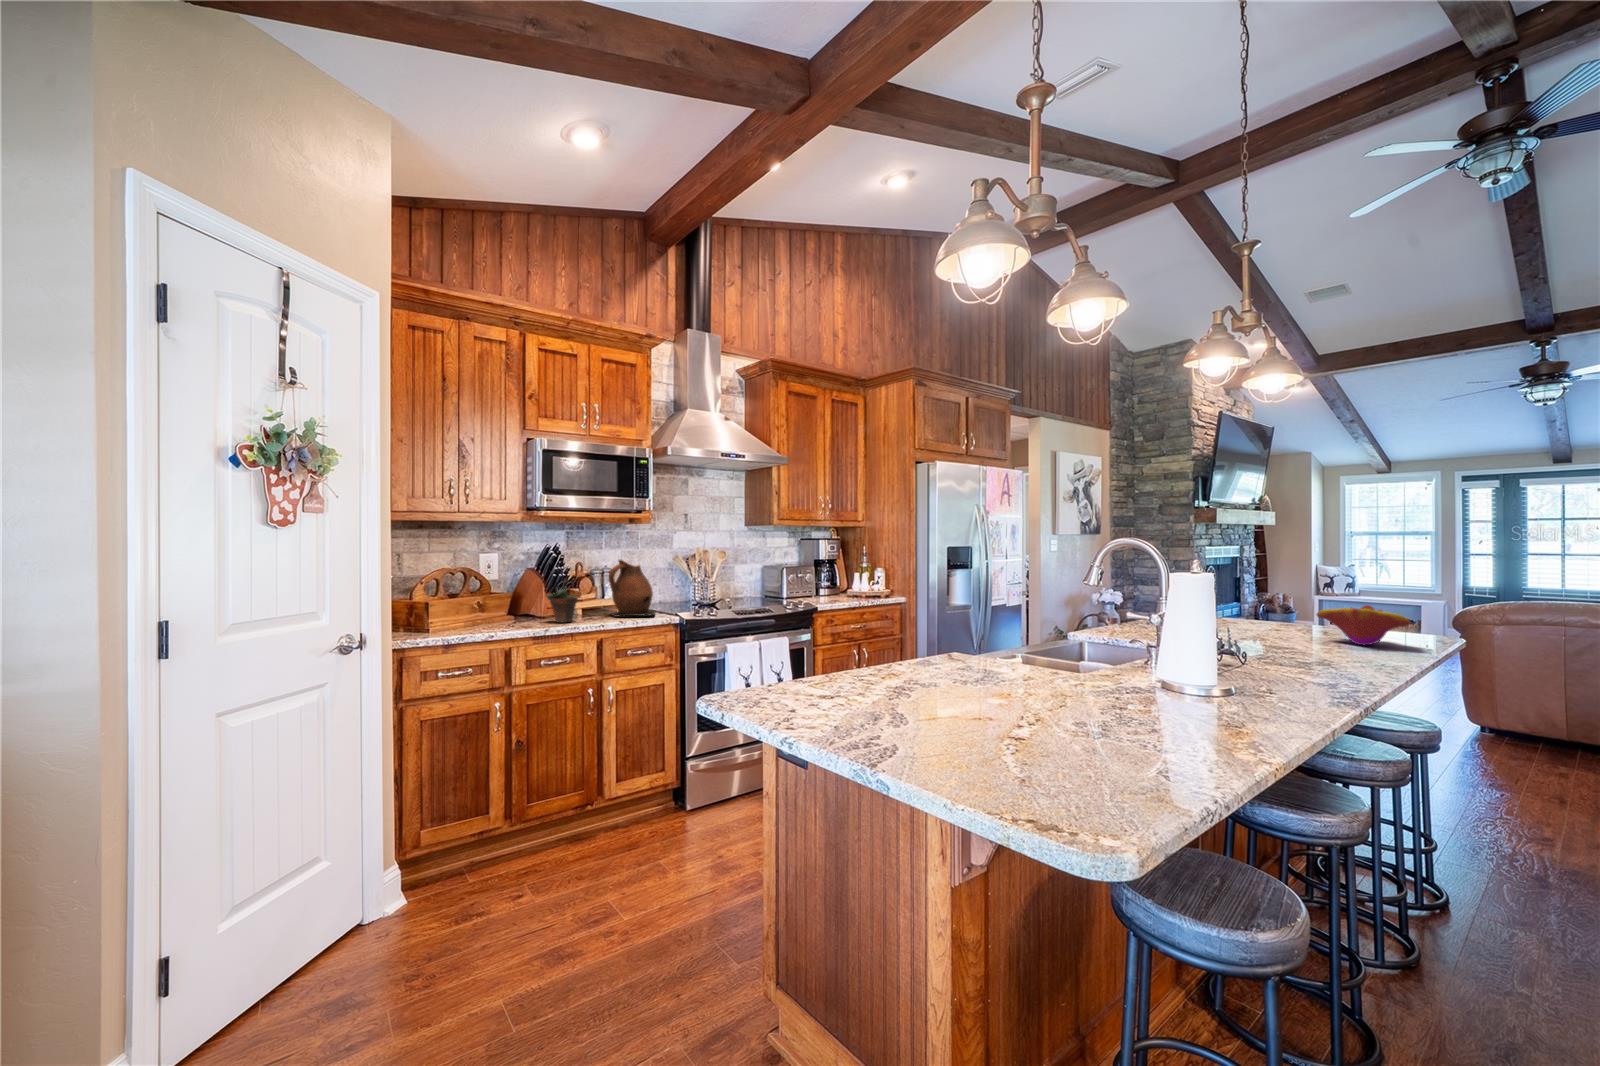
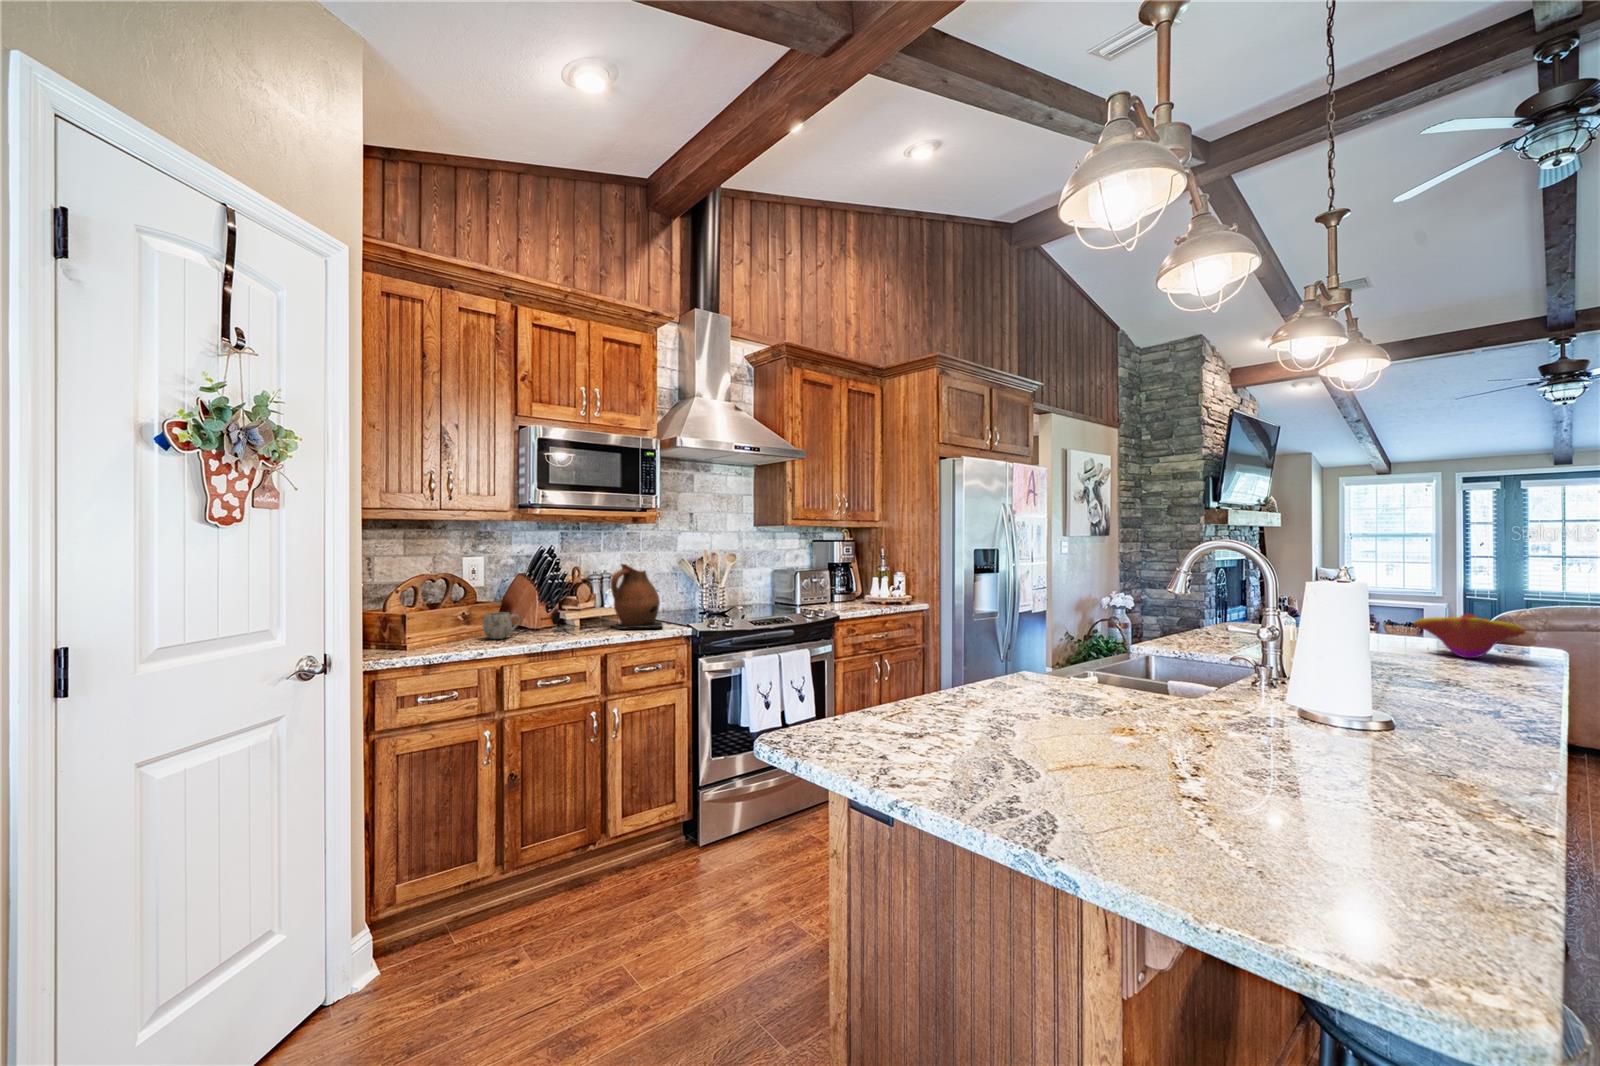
succulent plant: present [547,581,578,622] -> none [541,585,577,637]
mug: none [496,601,529,624] -> present [483,612,520,639]

